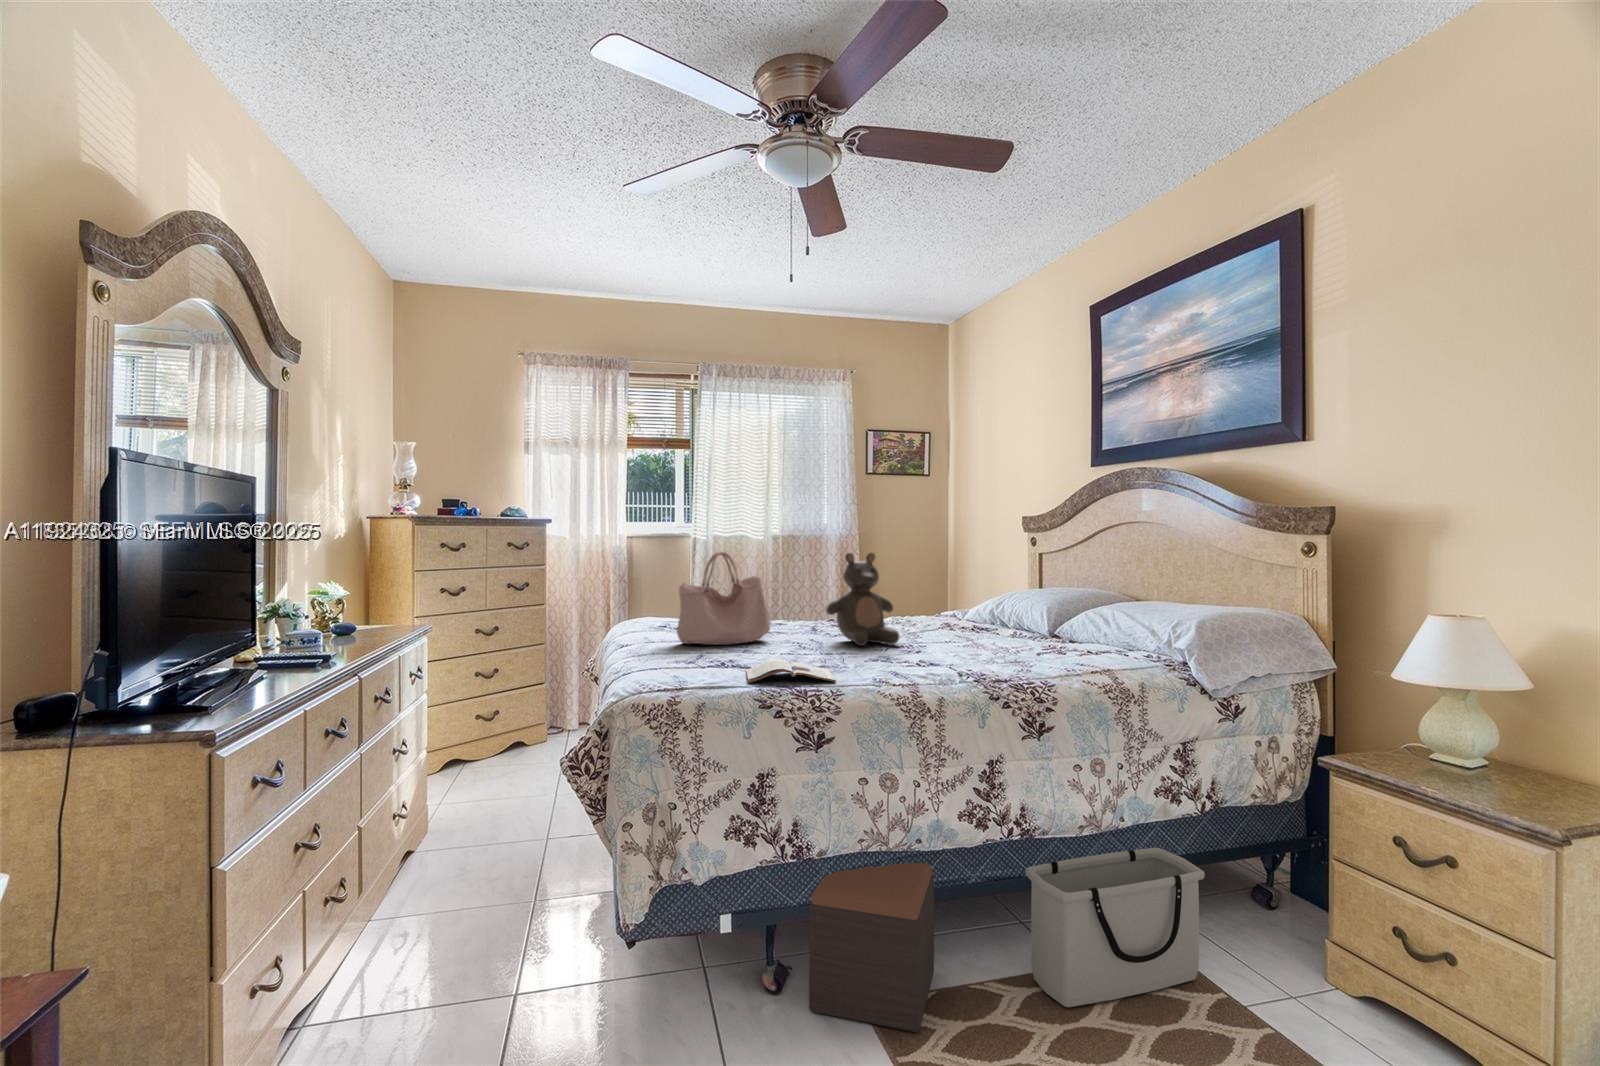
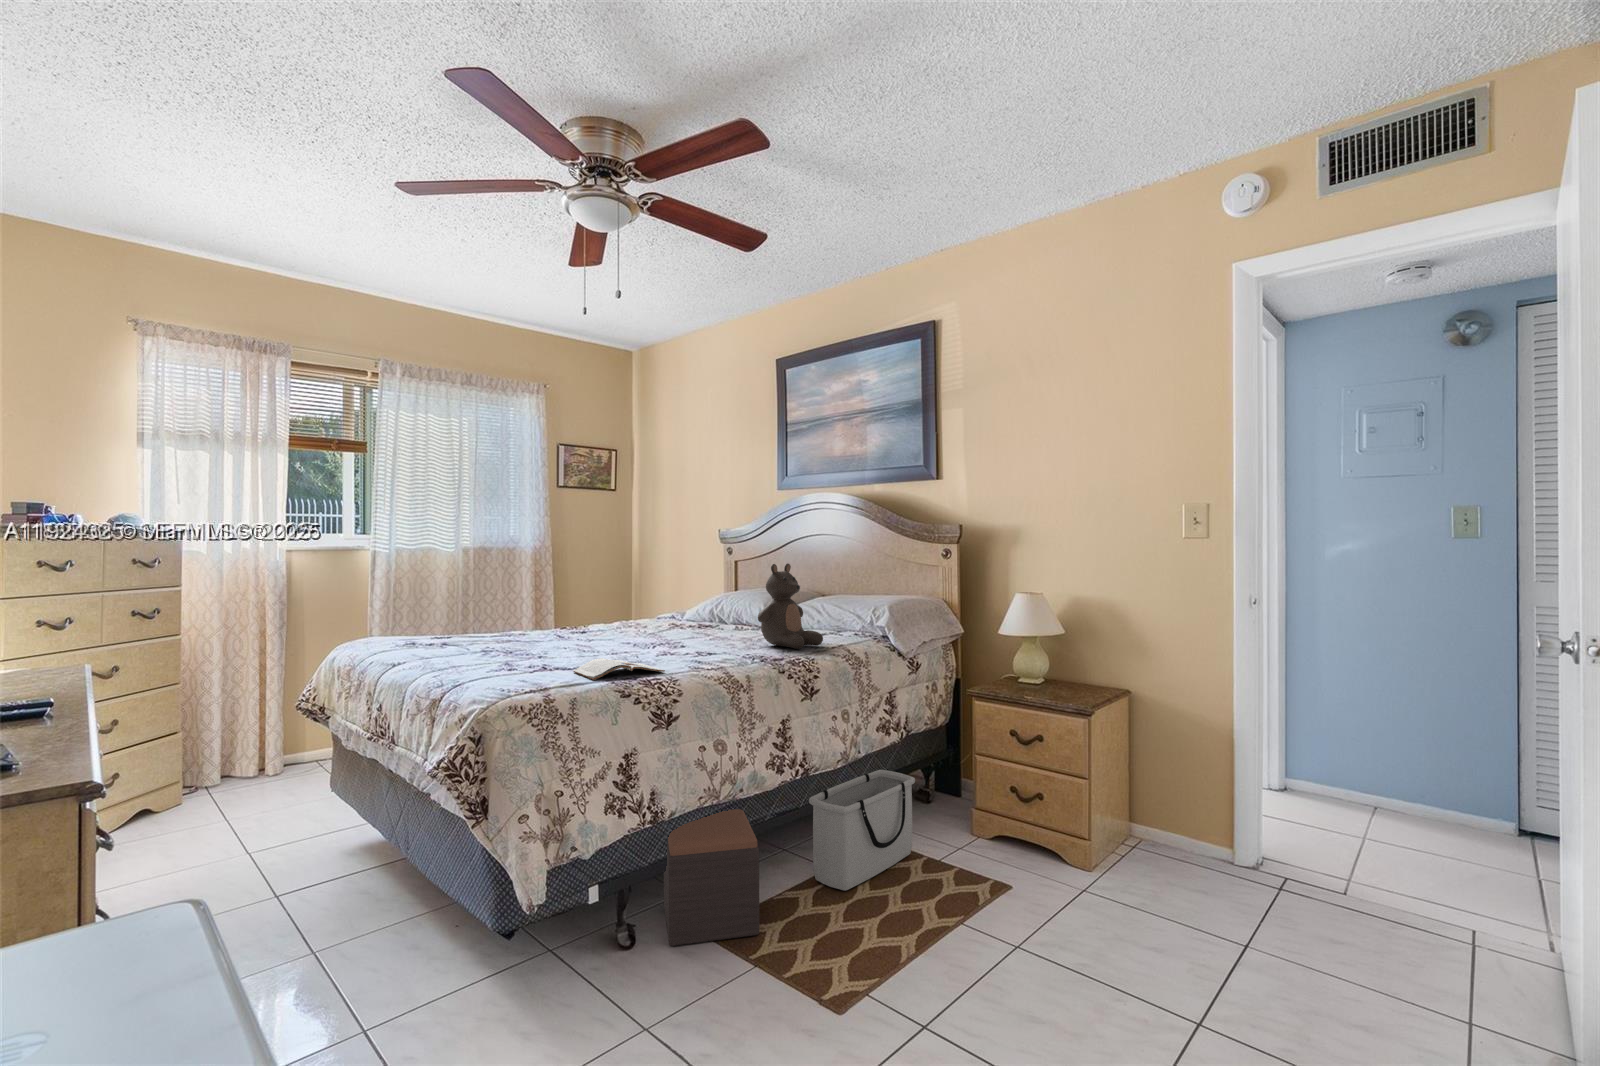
handbag: present [677,552,771,645] -> none [455,564,543,656]
teddy bear: present [826,553,899,646] -> present [758,564,823,649]

